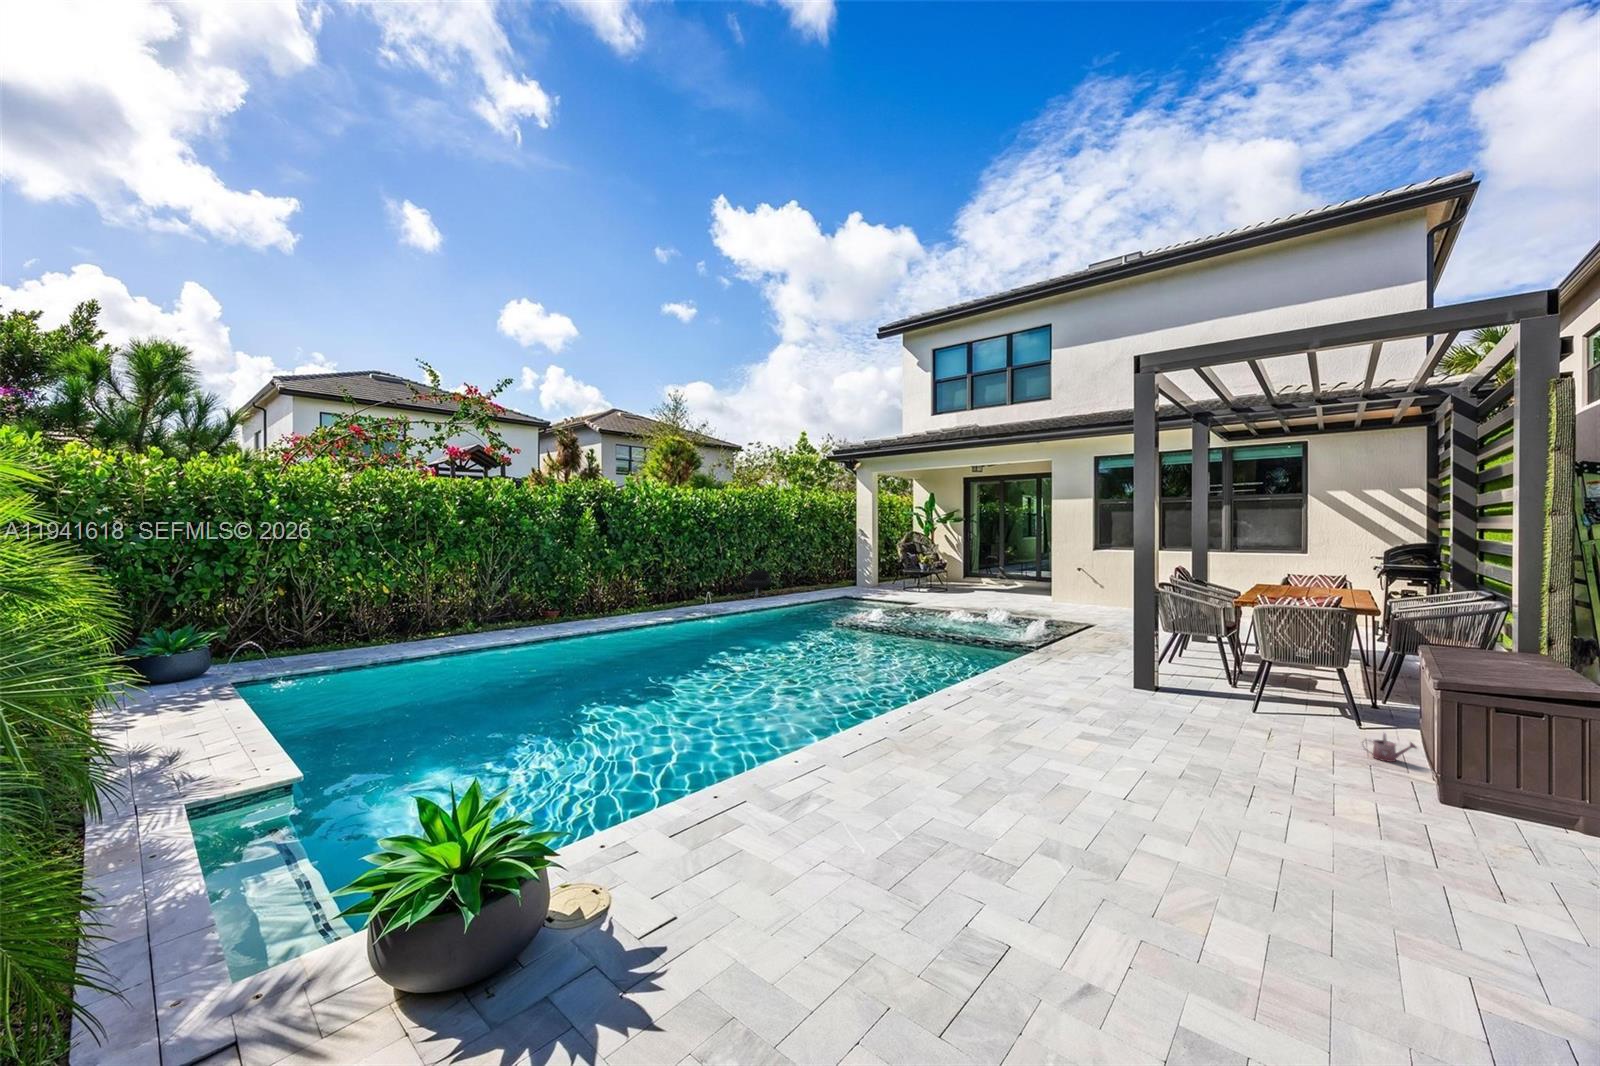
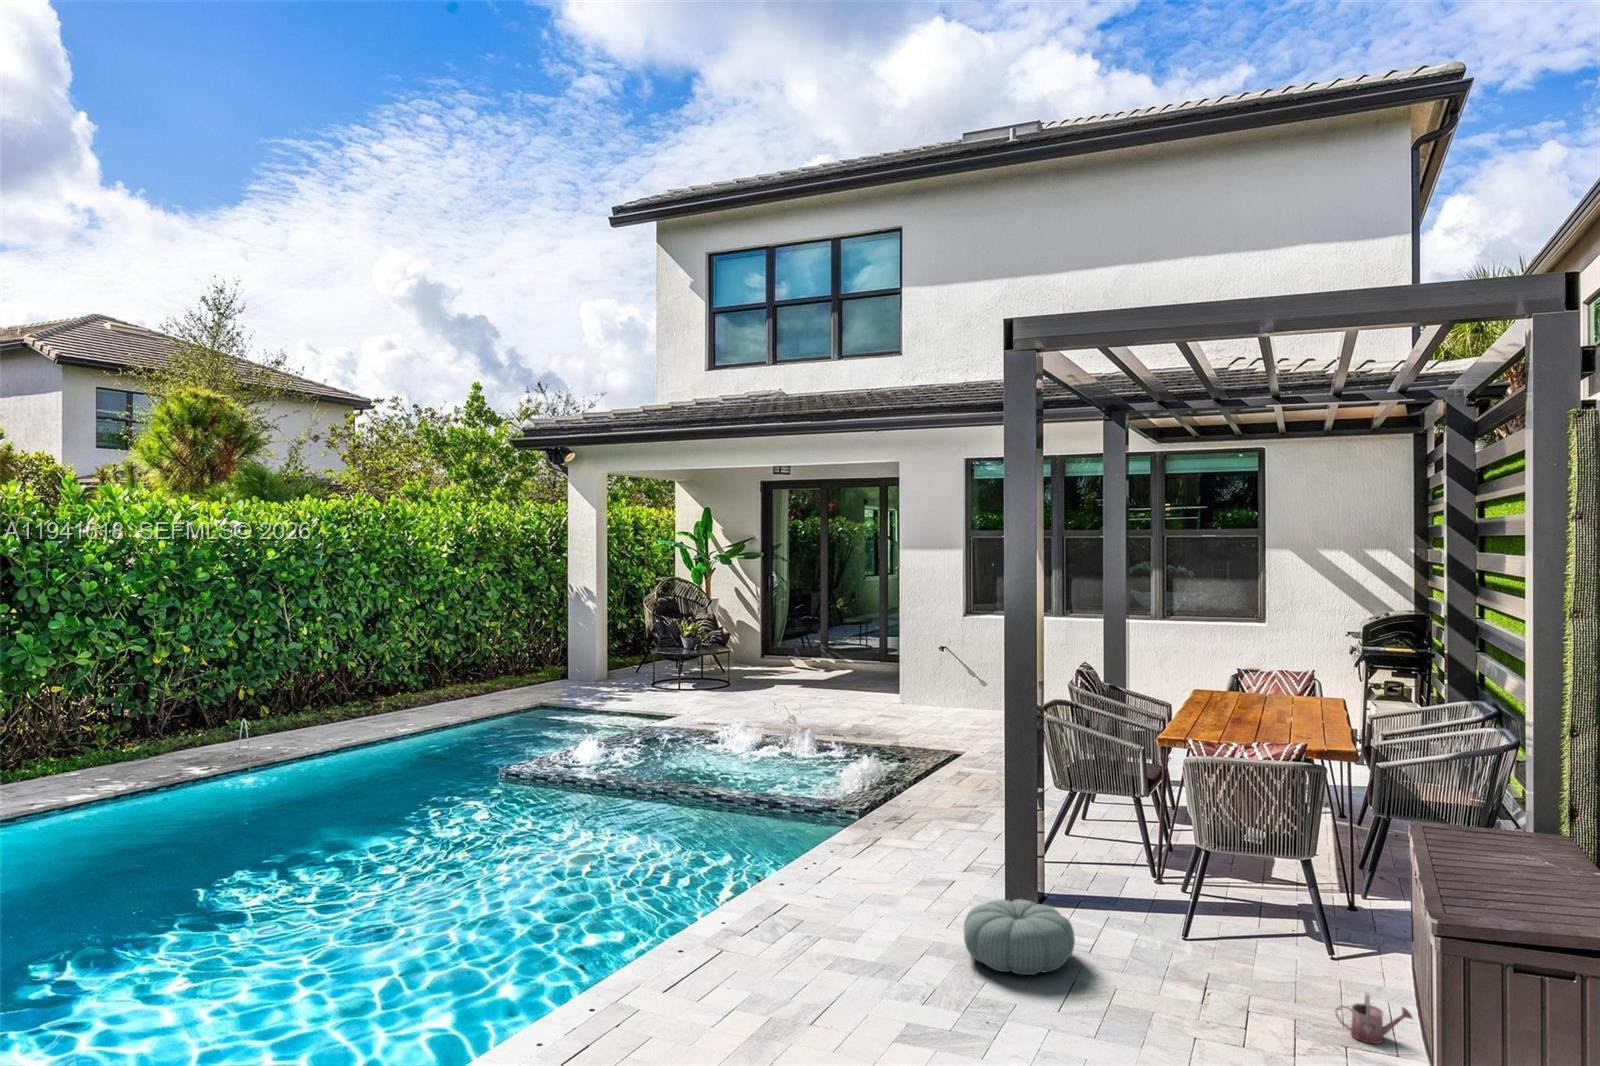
lounge chair: present [742,570,771,595] -> none [335,656,398,711]
pouf: none [1114,680,1184,717] -> present [964,899,1075,975]

